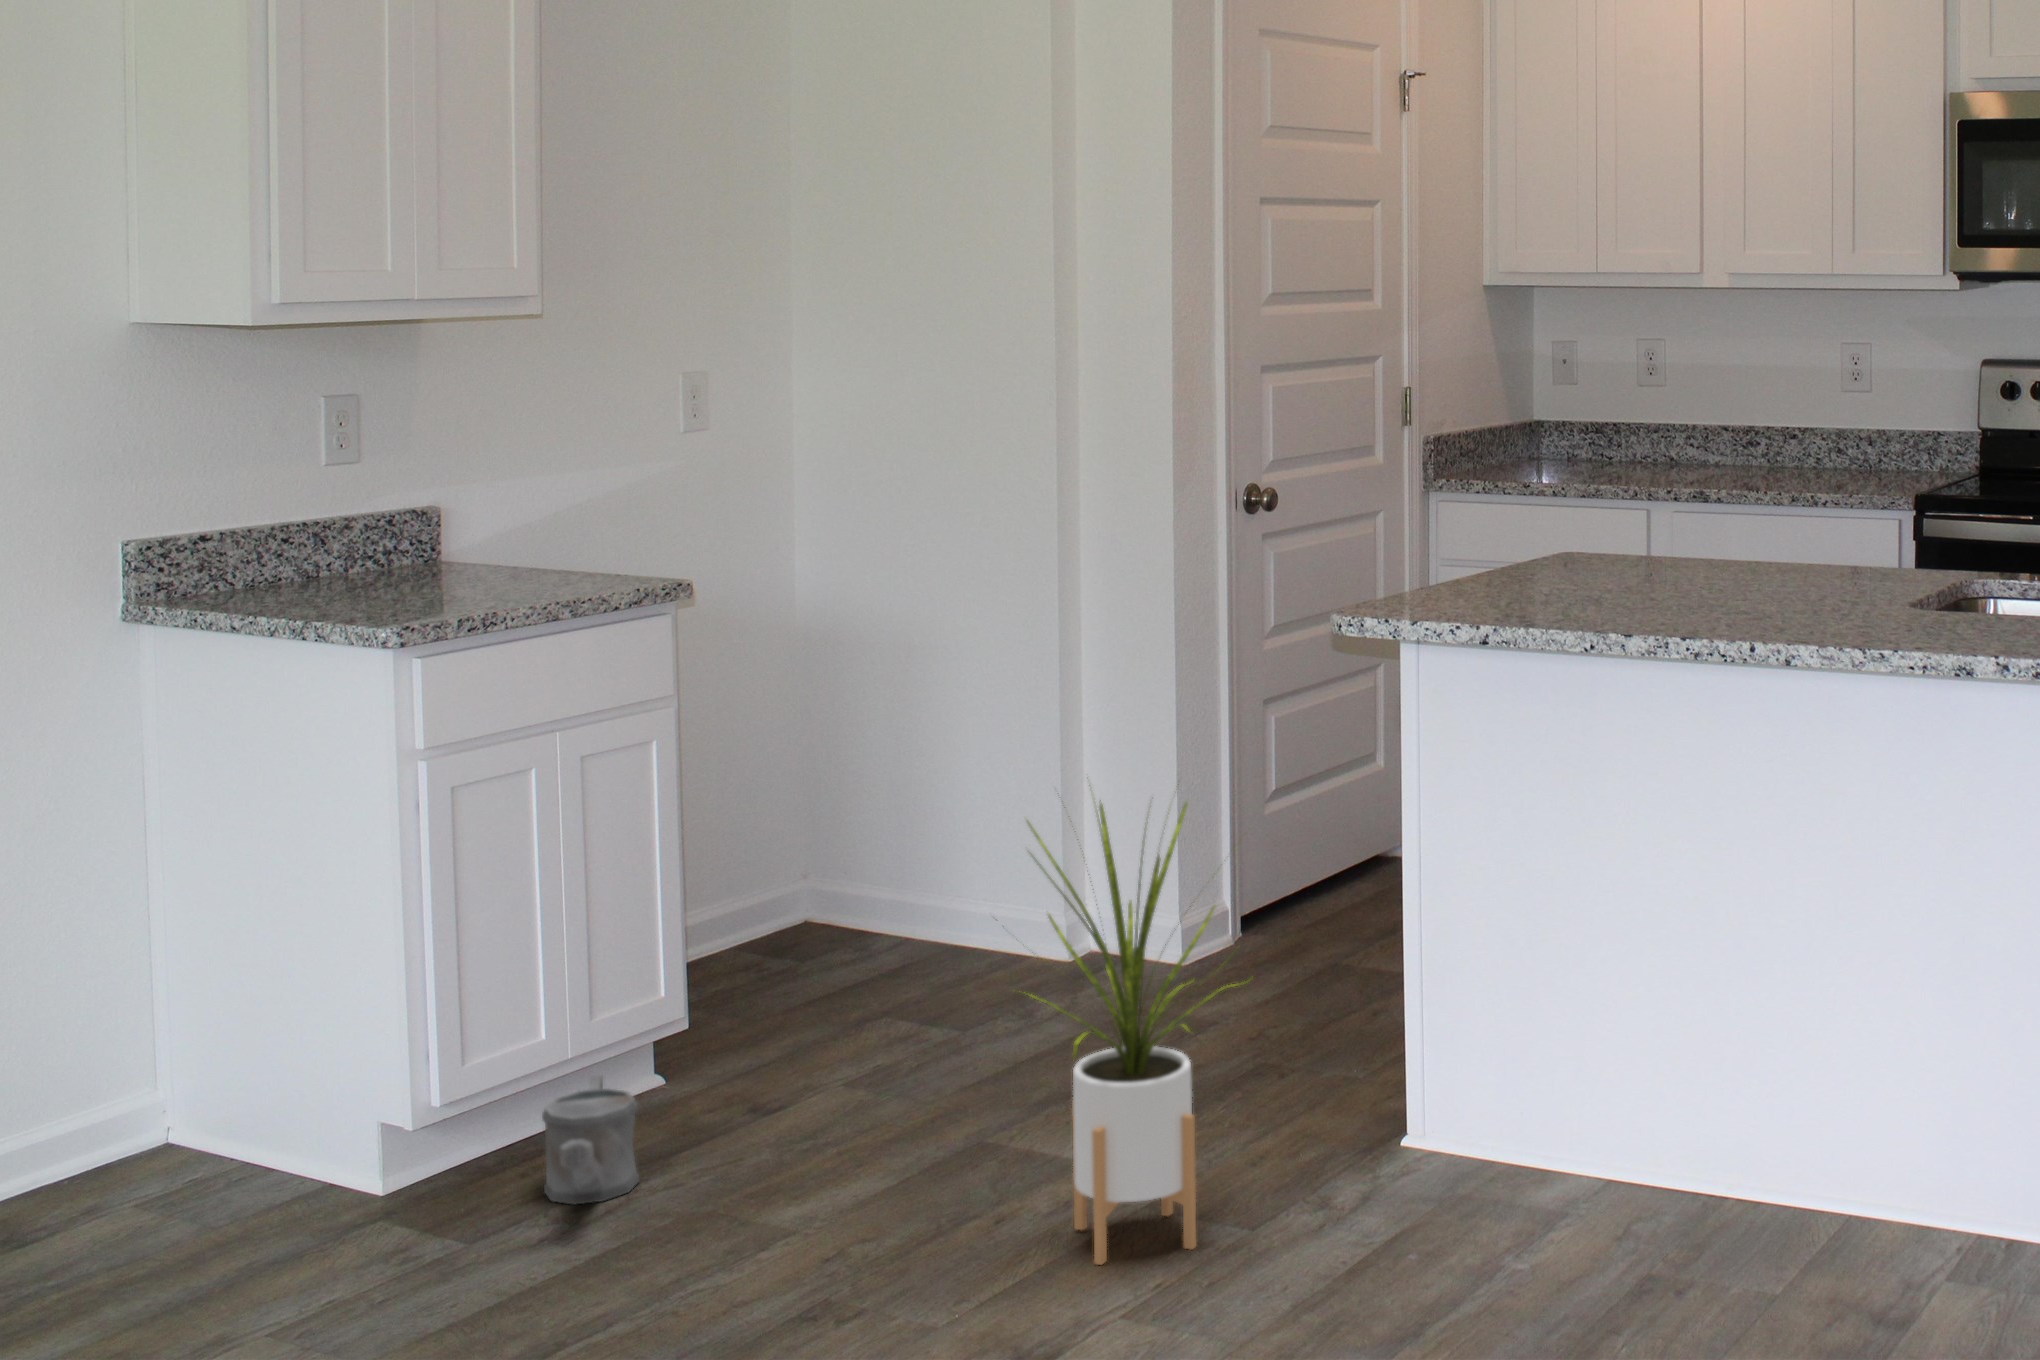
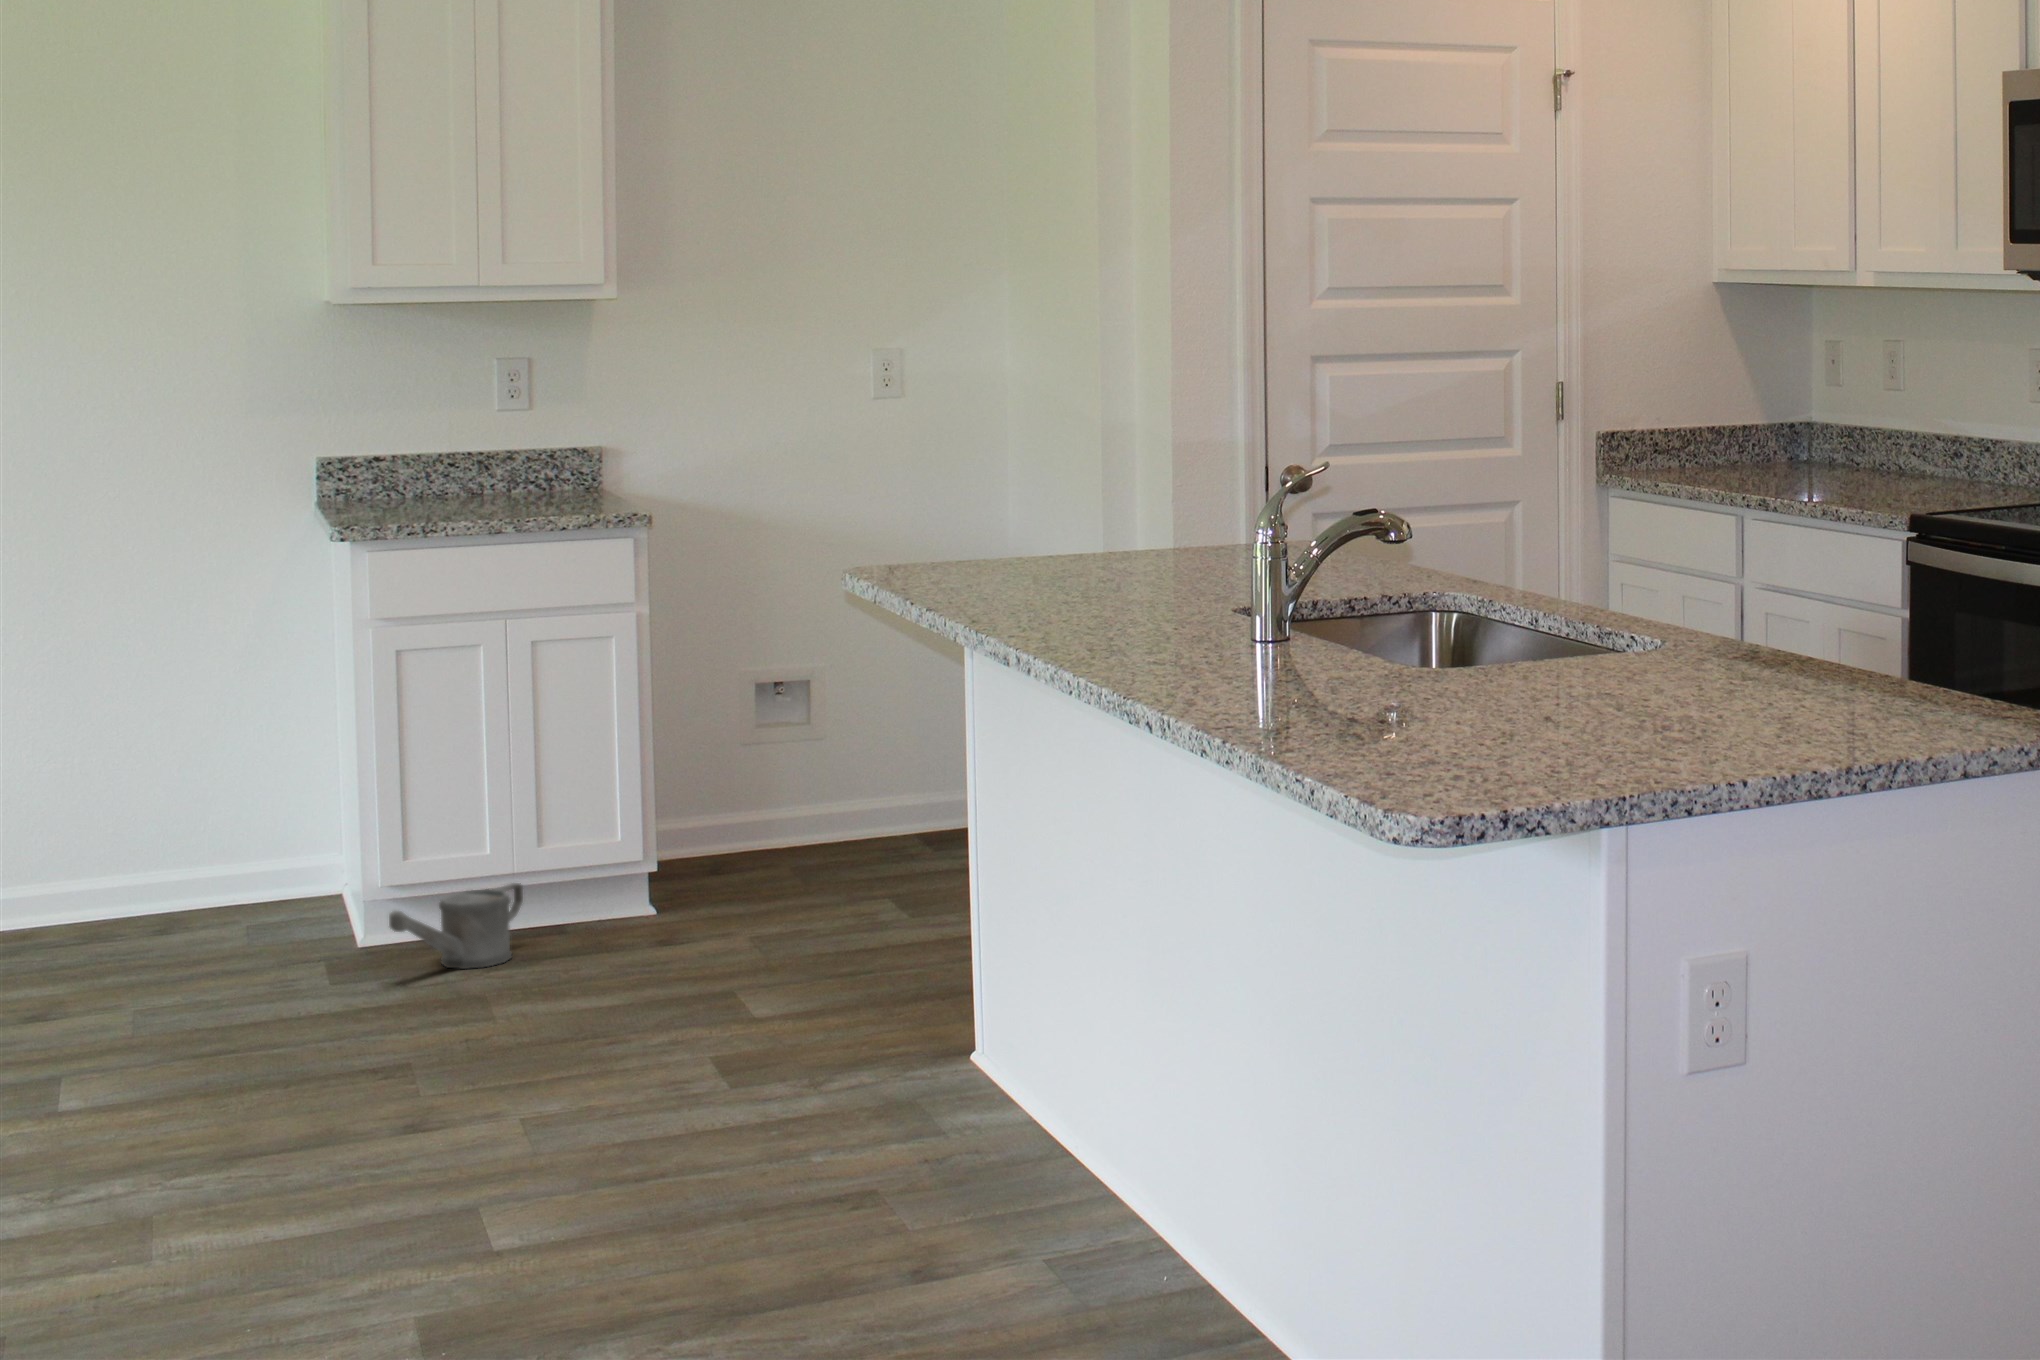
house plant: present [1019,784,1240,1265] -> none [531,676,740,1062]

